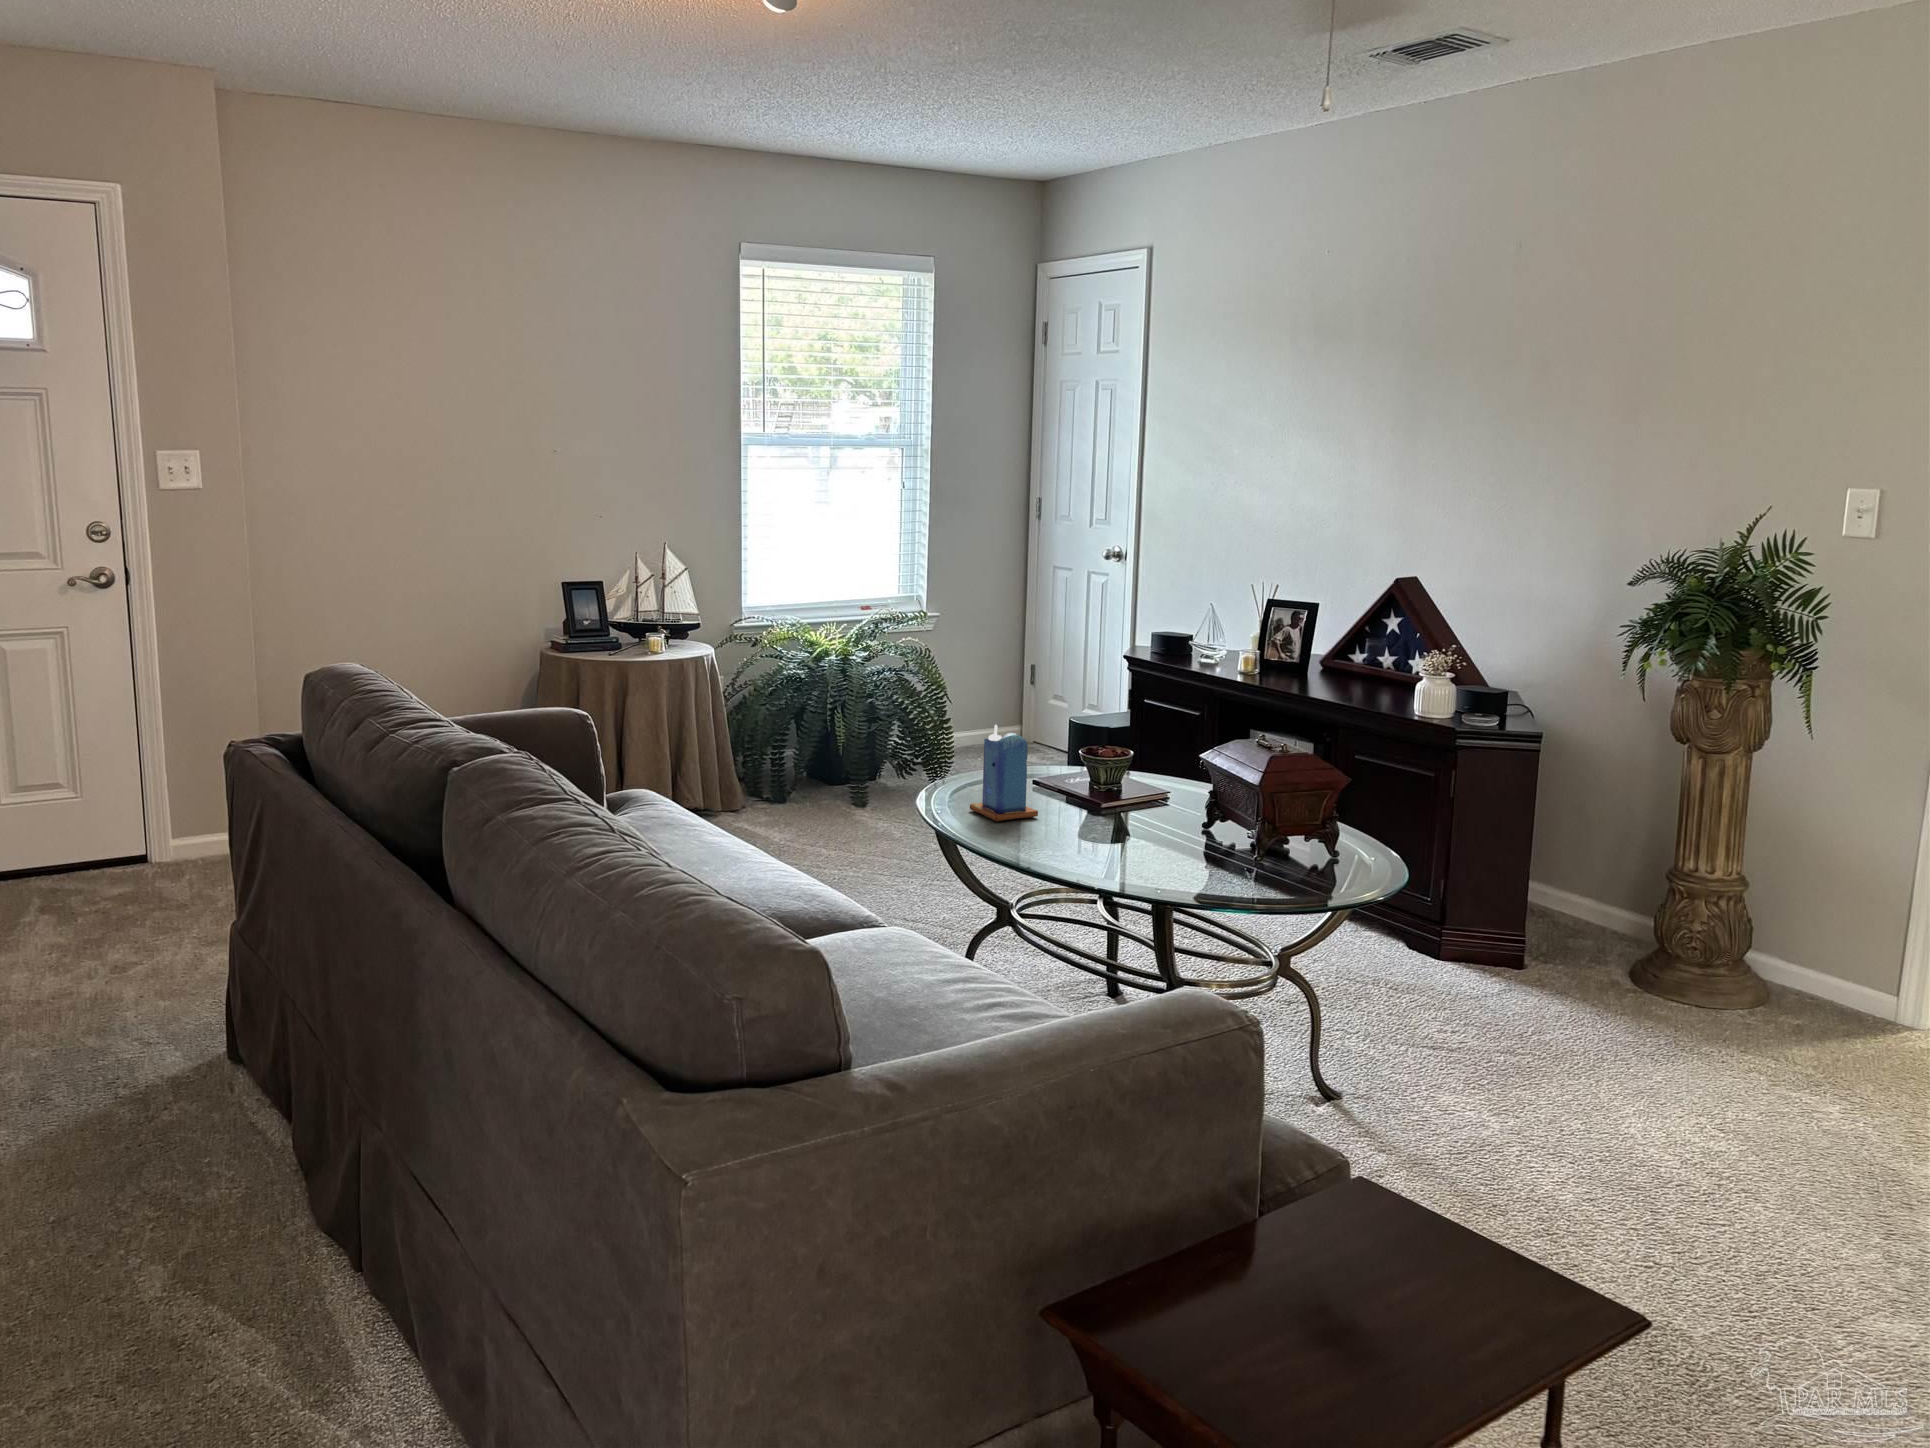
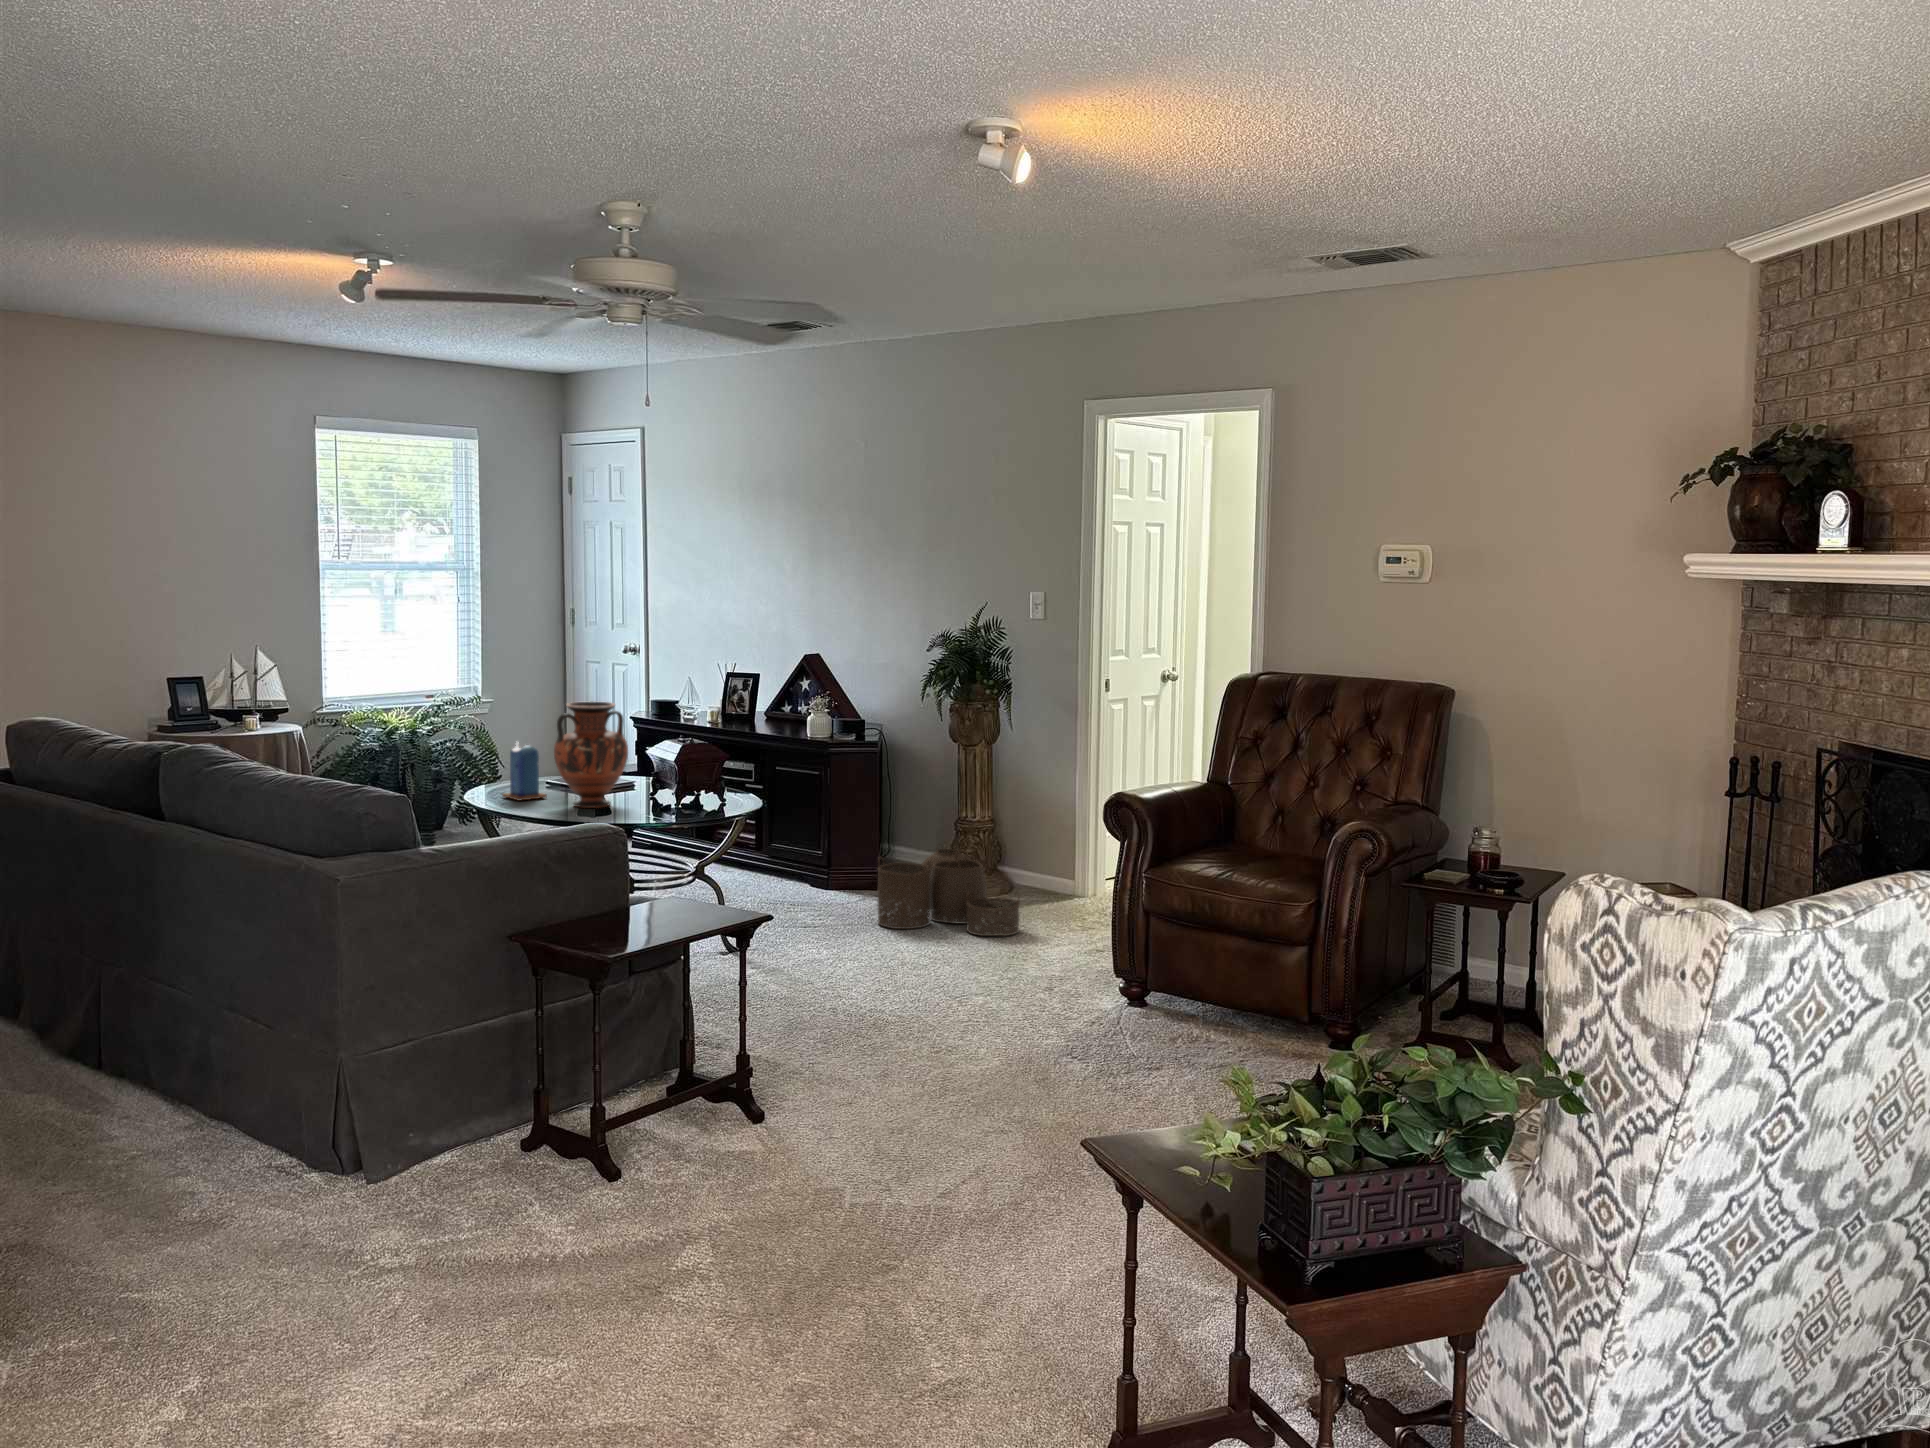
vase: none [1056,671,1175,850] -> present [554,702,628,808]
woven basket: none [1564,916,1863,1128] -> present [877,848,1020,936]

